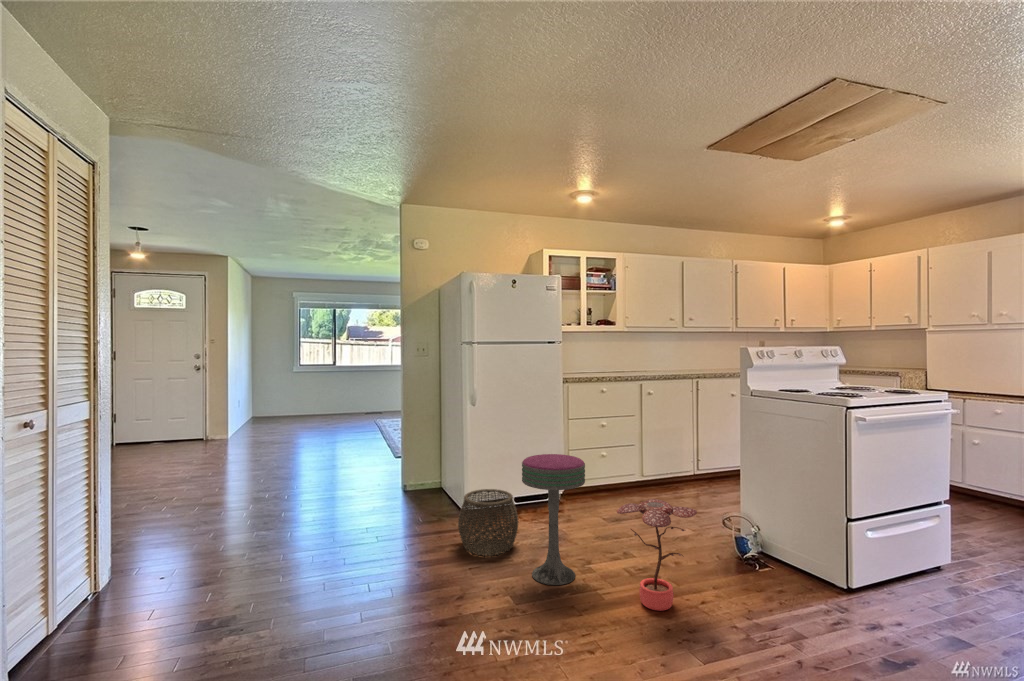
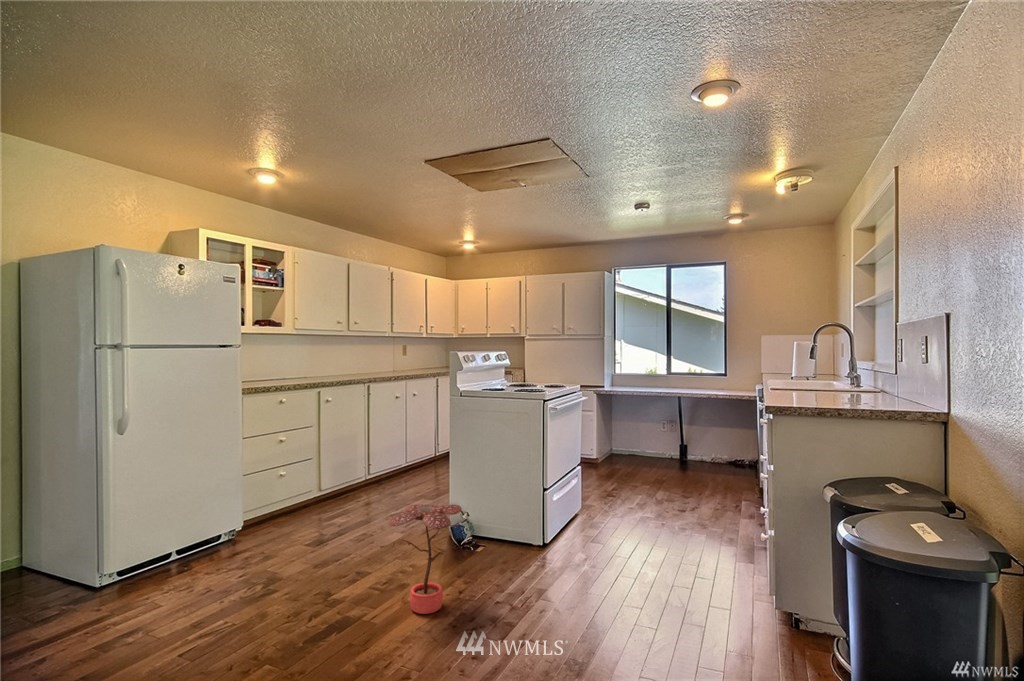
bar stool: present [522,454,585,585] -> none [263,477,343,635]
woven basket: present [458,489,518,556] -> none [135,541,230,639]

